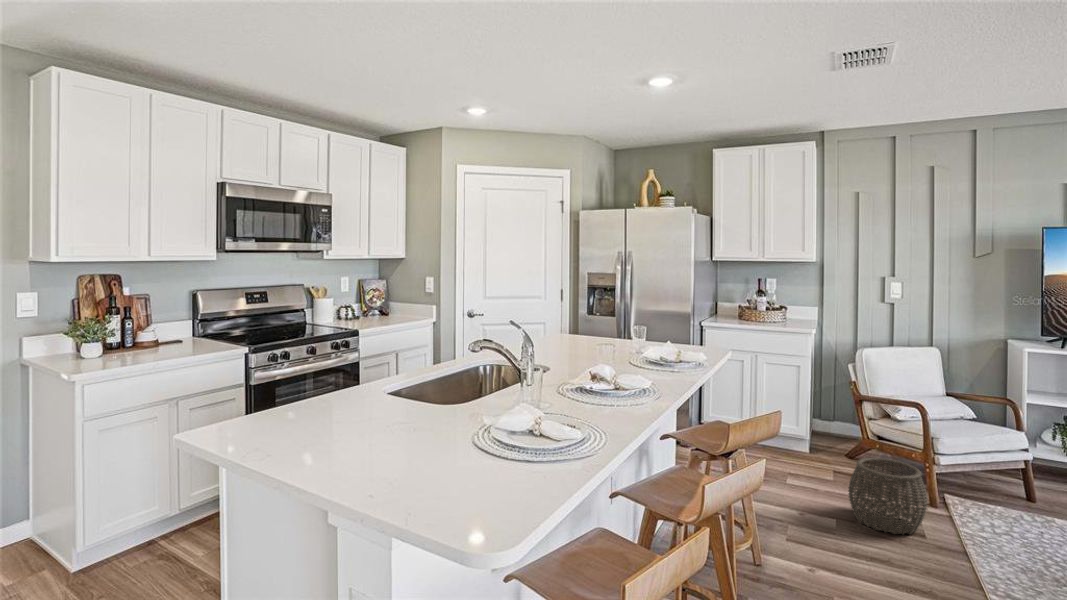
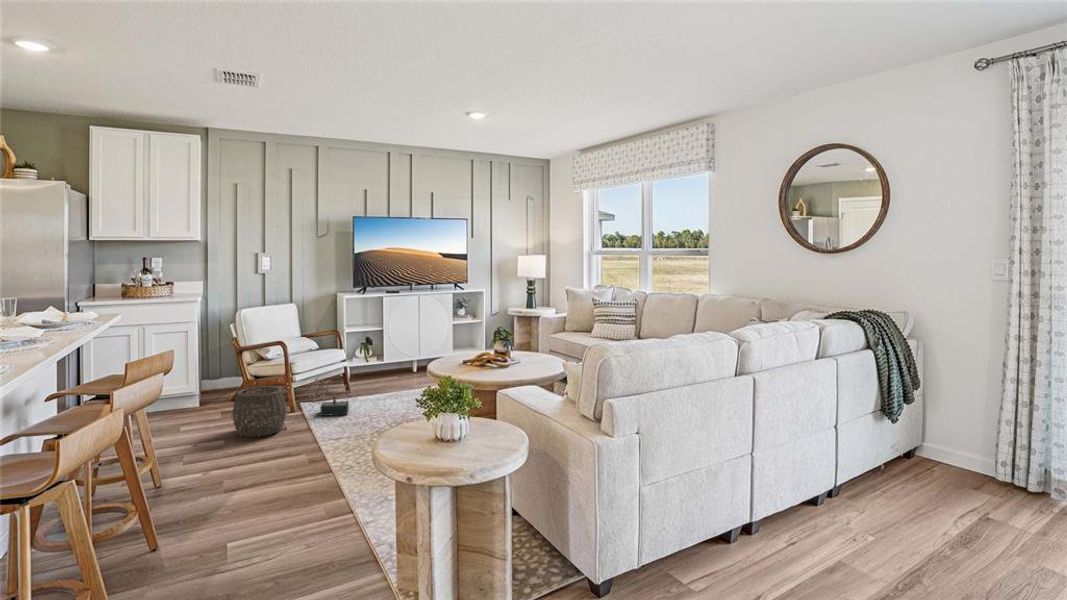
decorative plant: none [962,462,1052,537] -> present [310,378,355,416]

